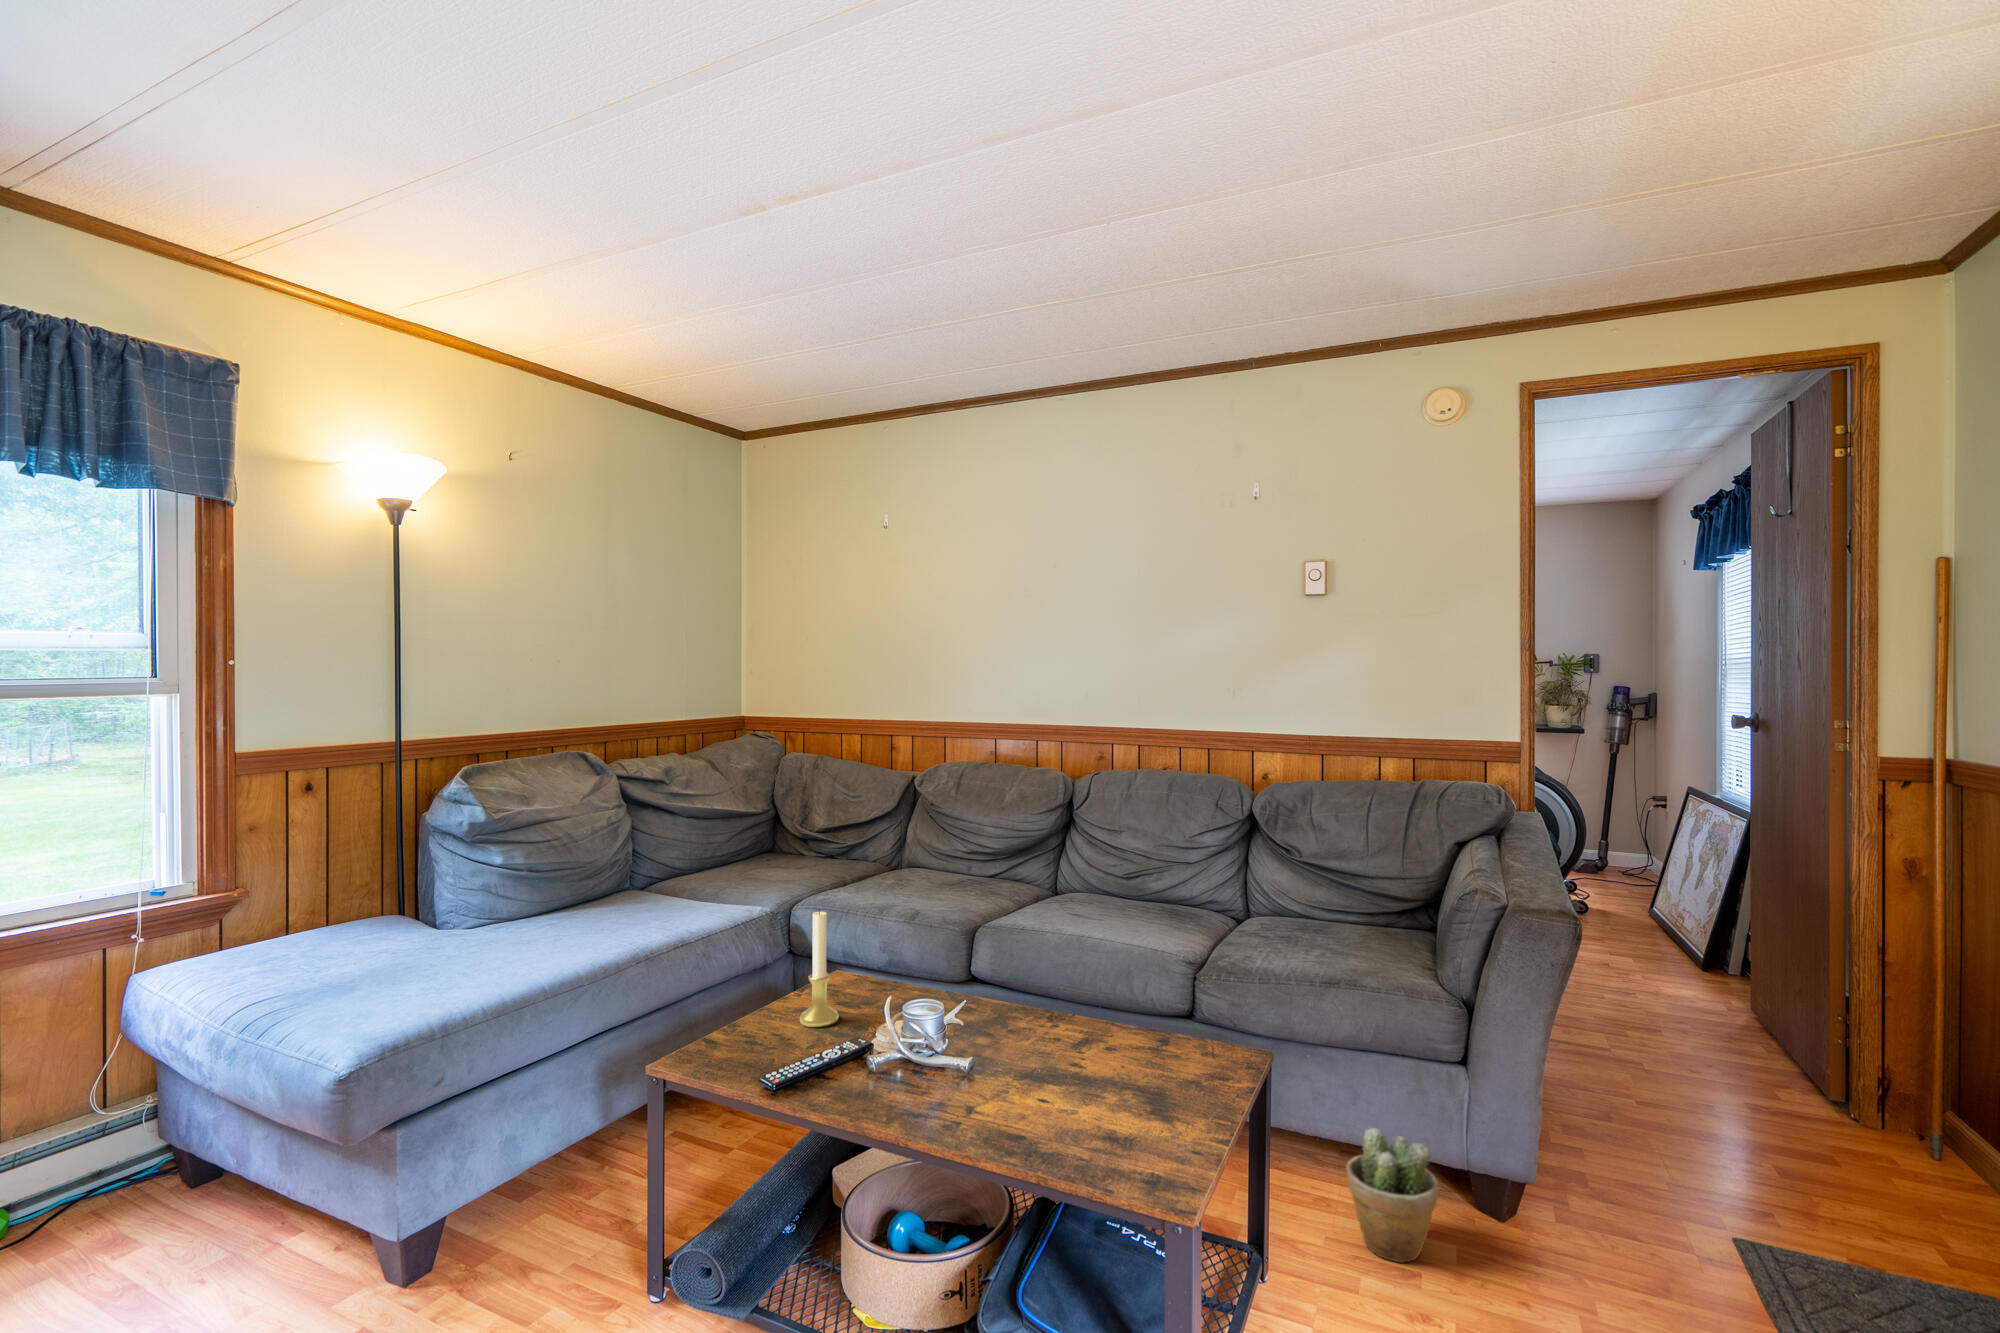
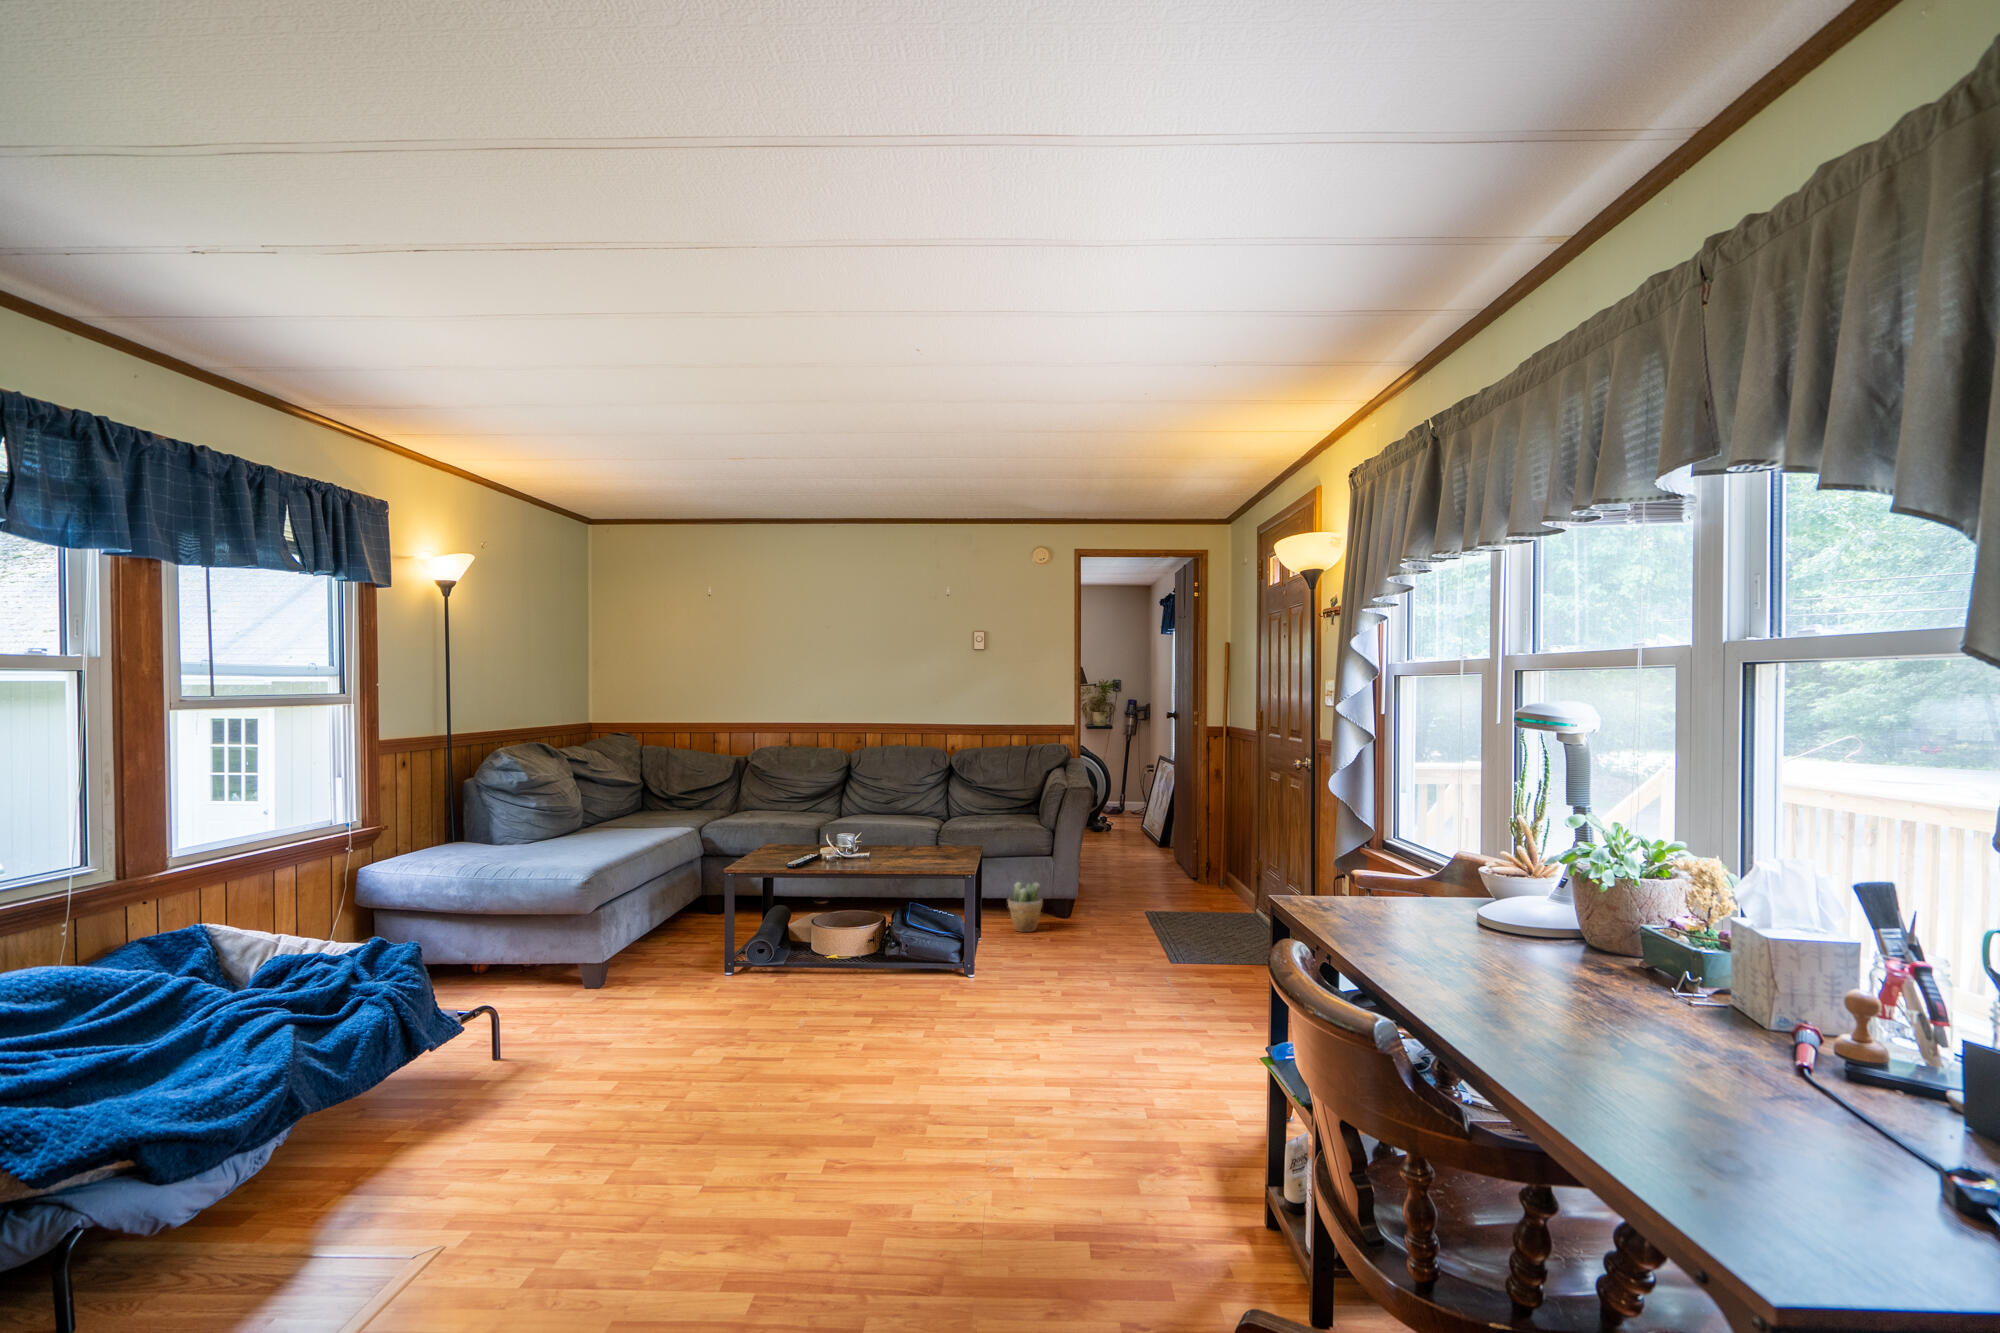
candle holder: present [800,909,839,1027] -> none [769,803,788,857]

